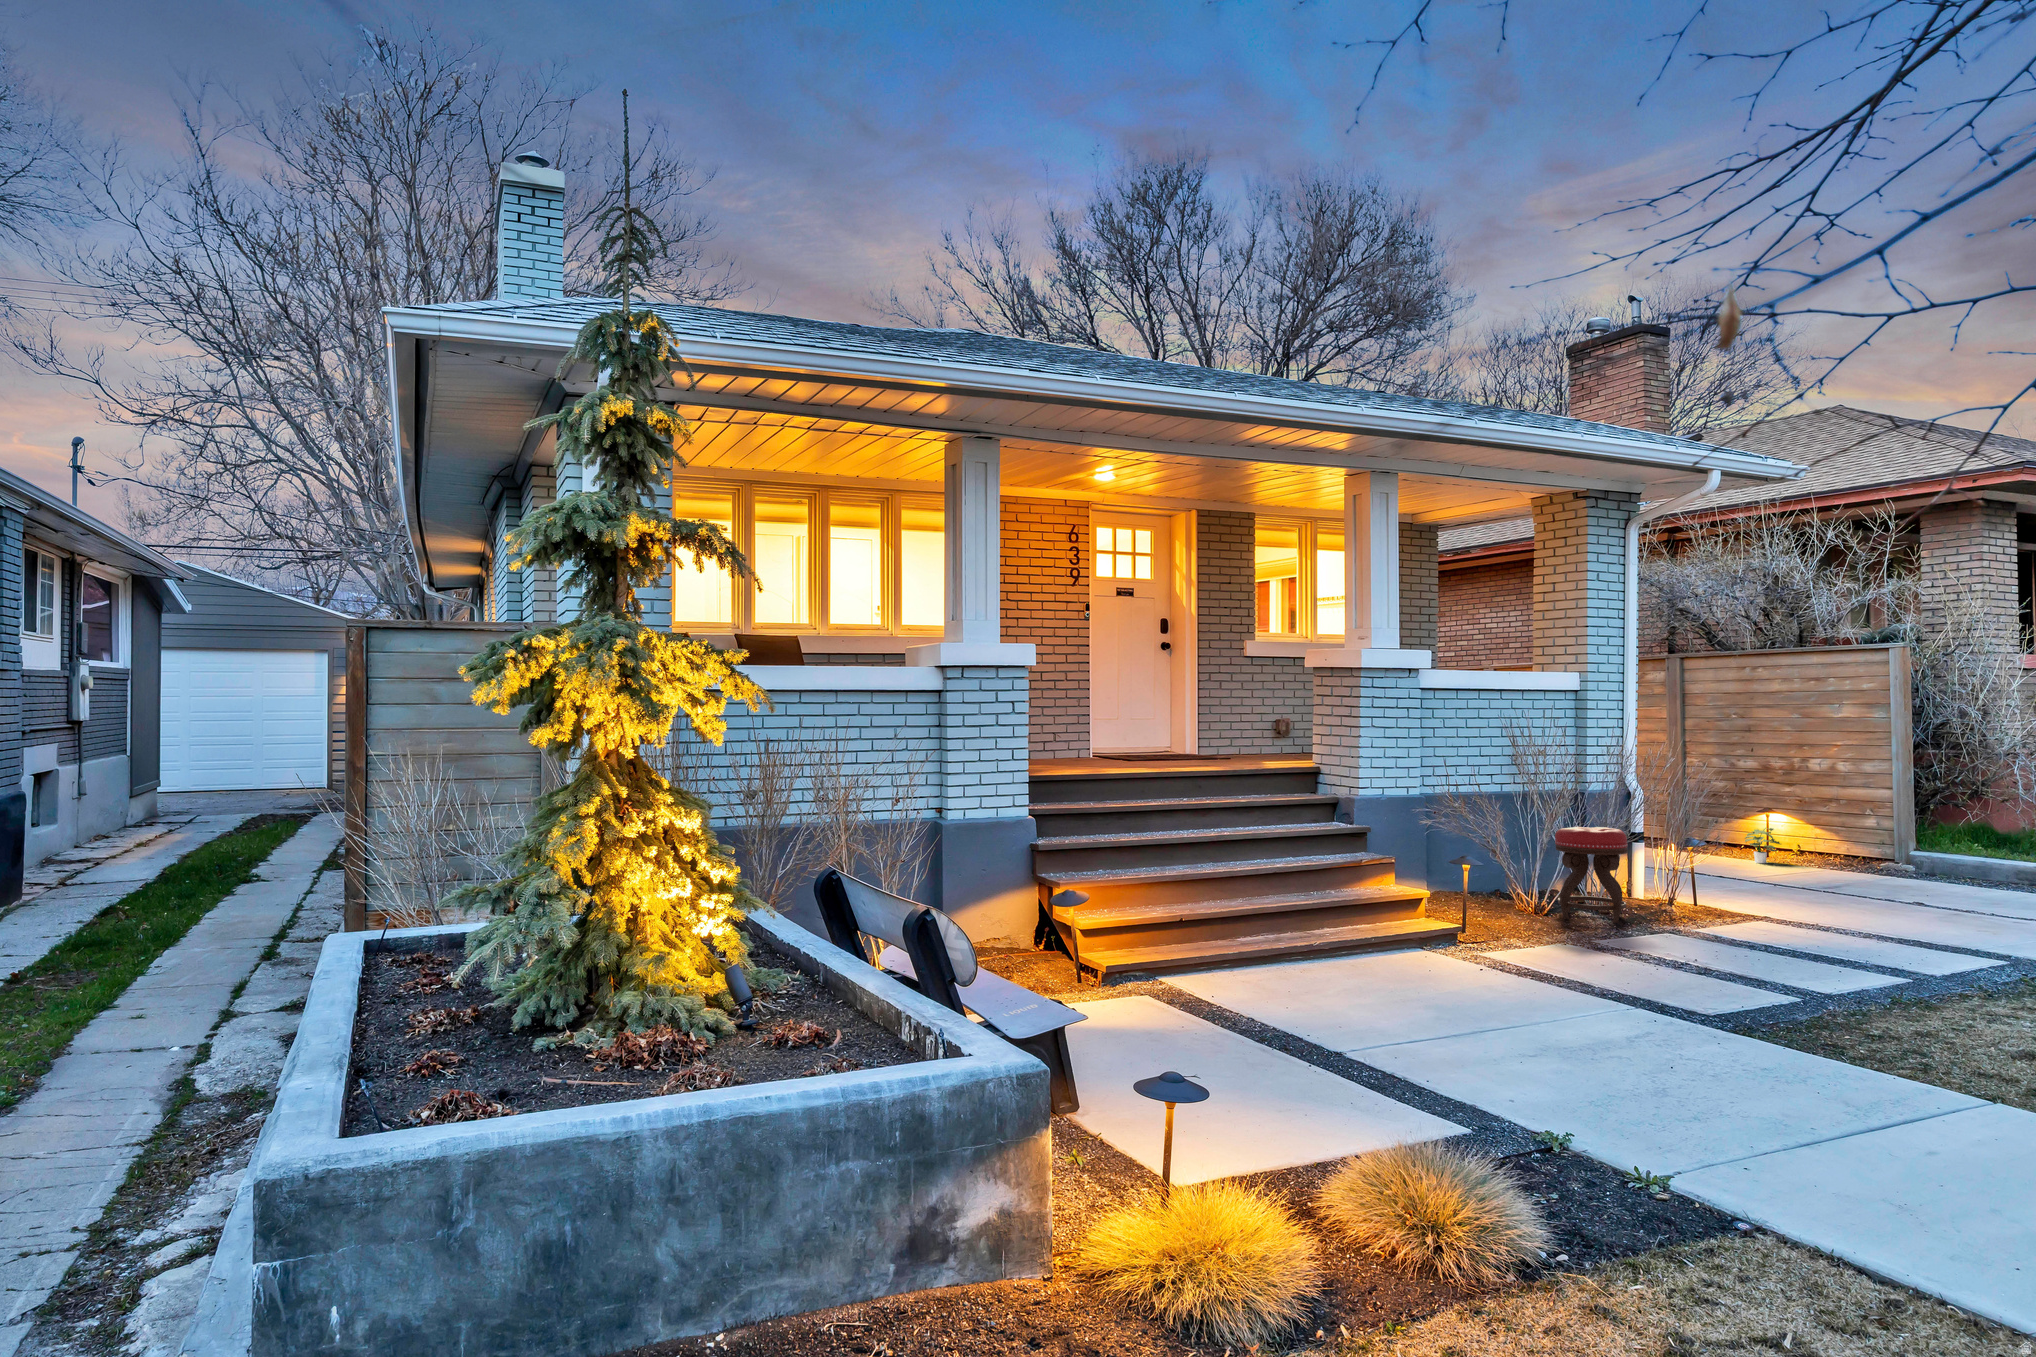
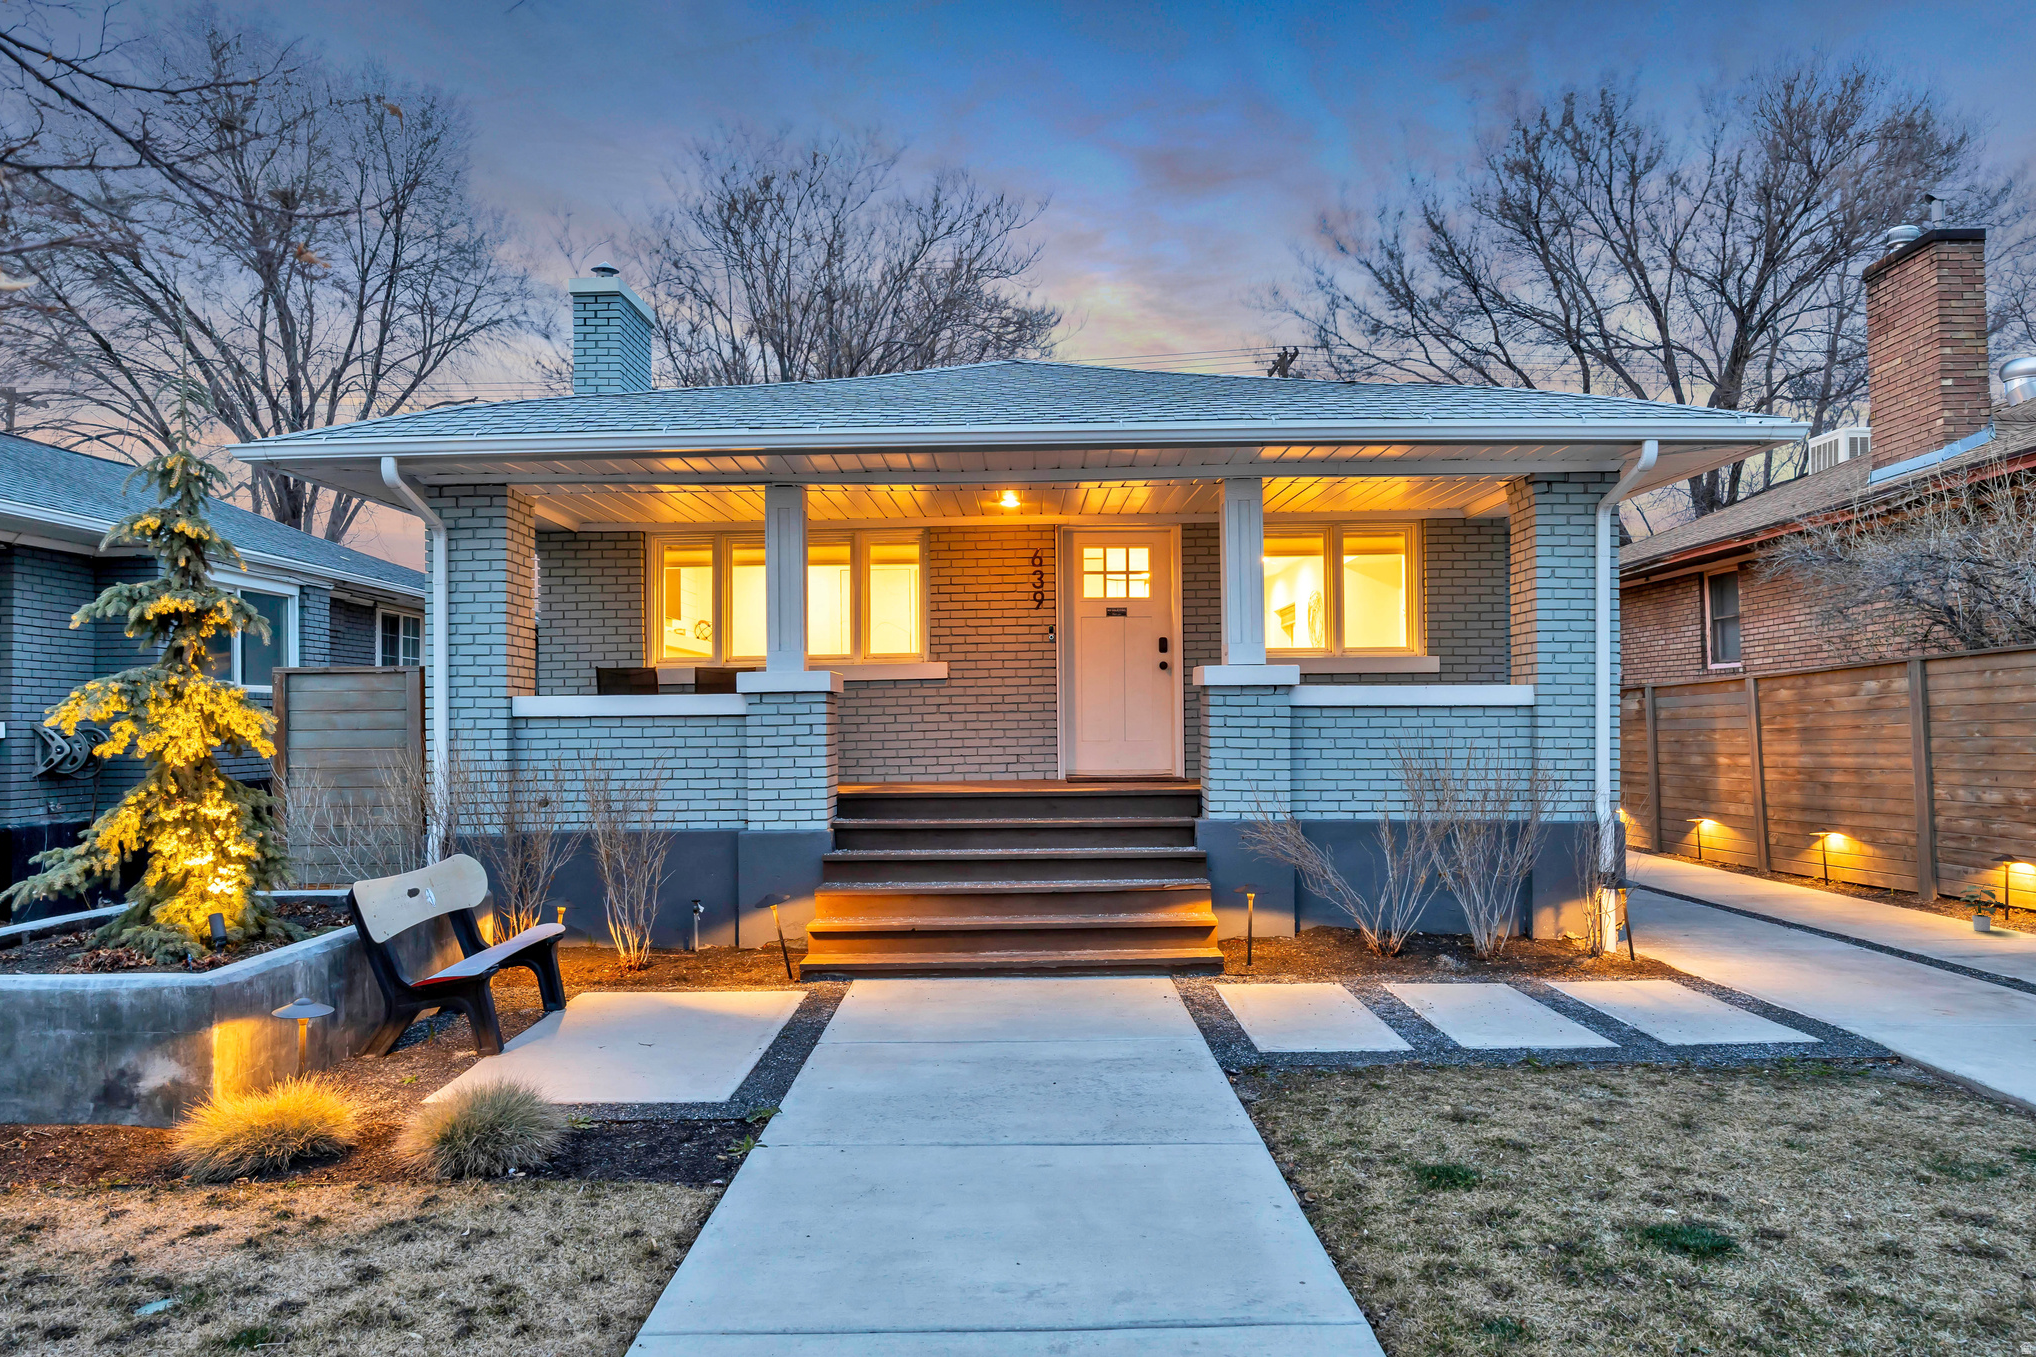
stool: present [1555,827,1628,923] -> none [1428,864,1520,976]

